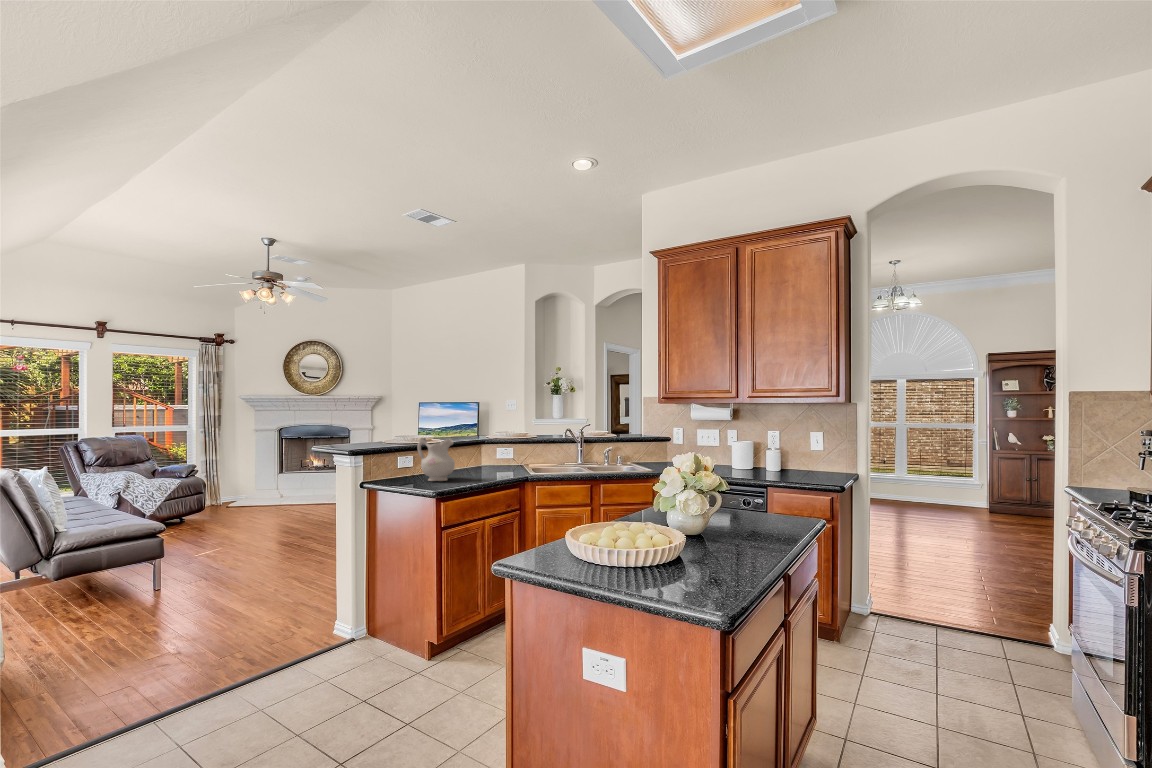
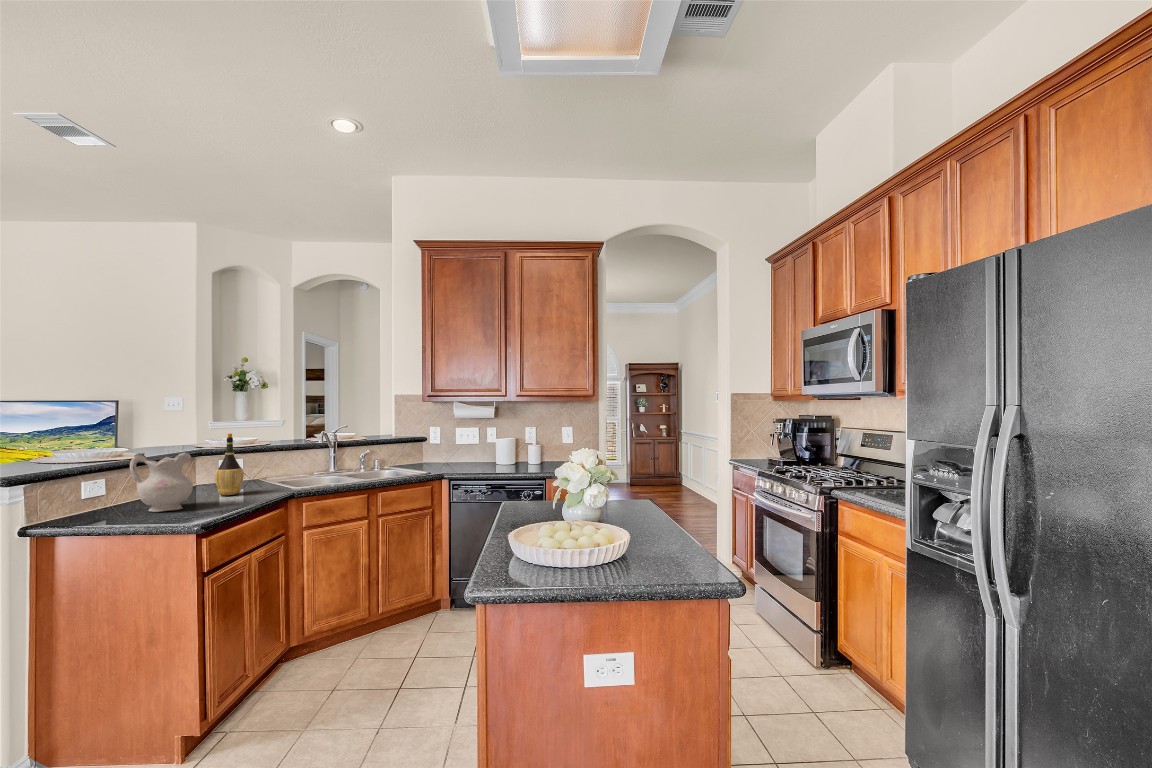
wine bottle: none [478,426,497,474] -> present [215,434,244,495]

